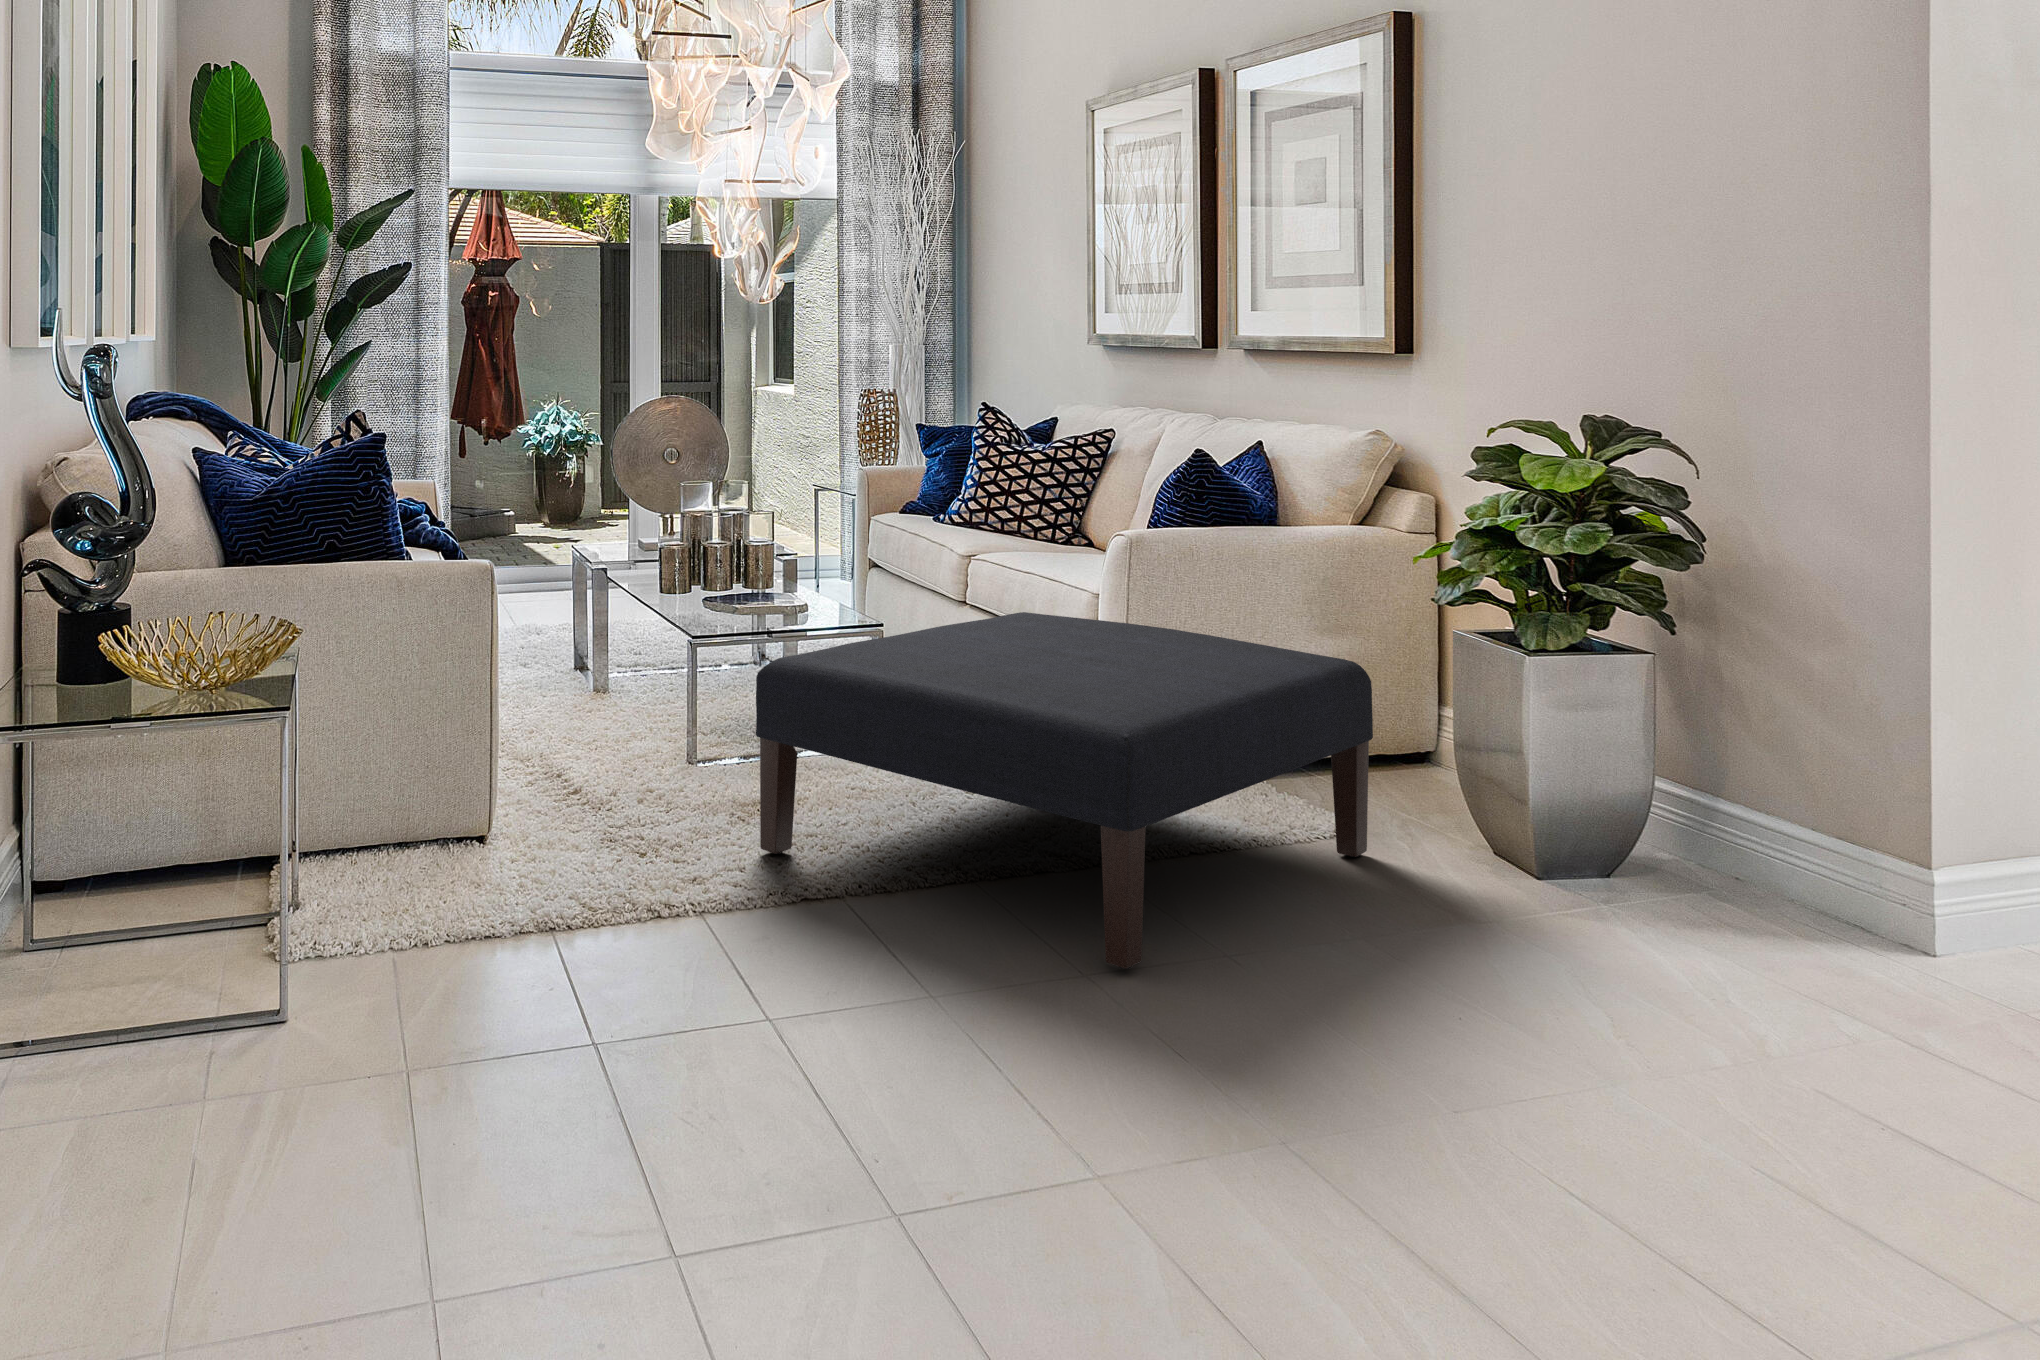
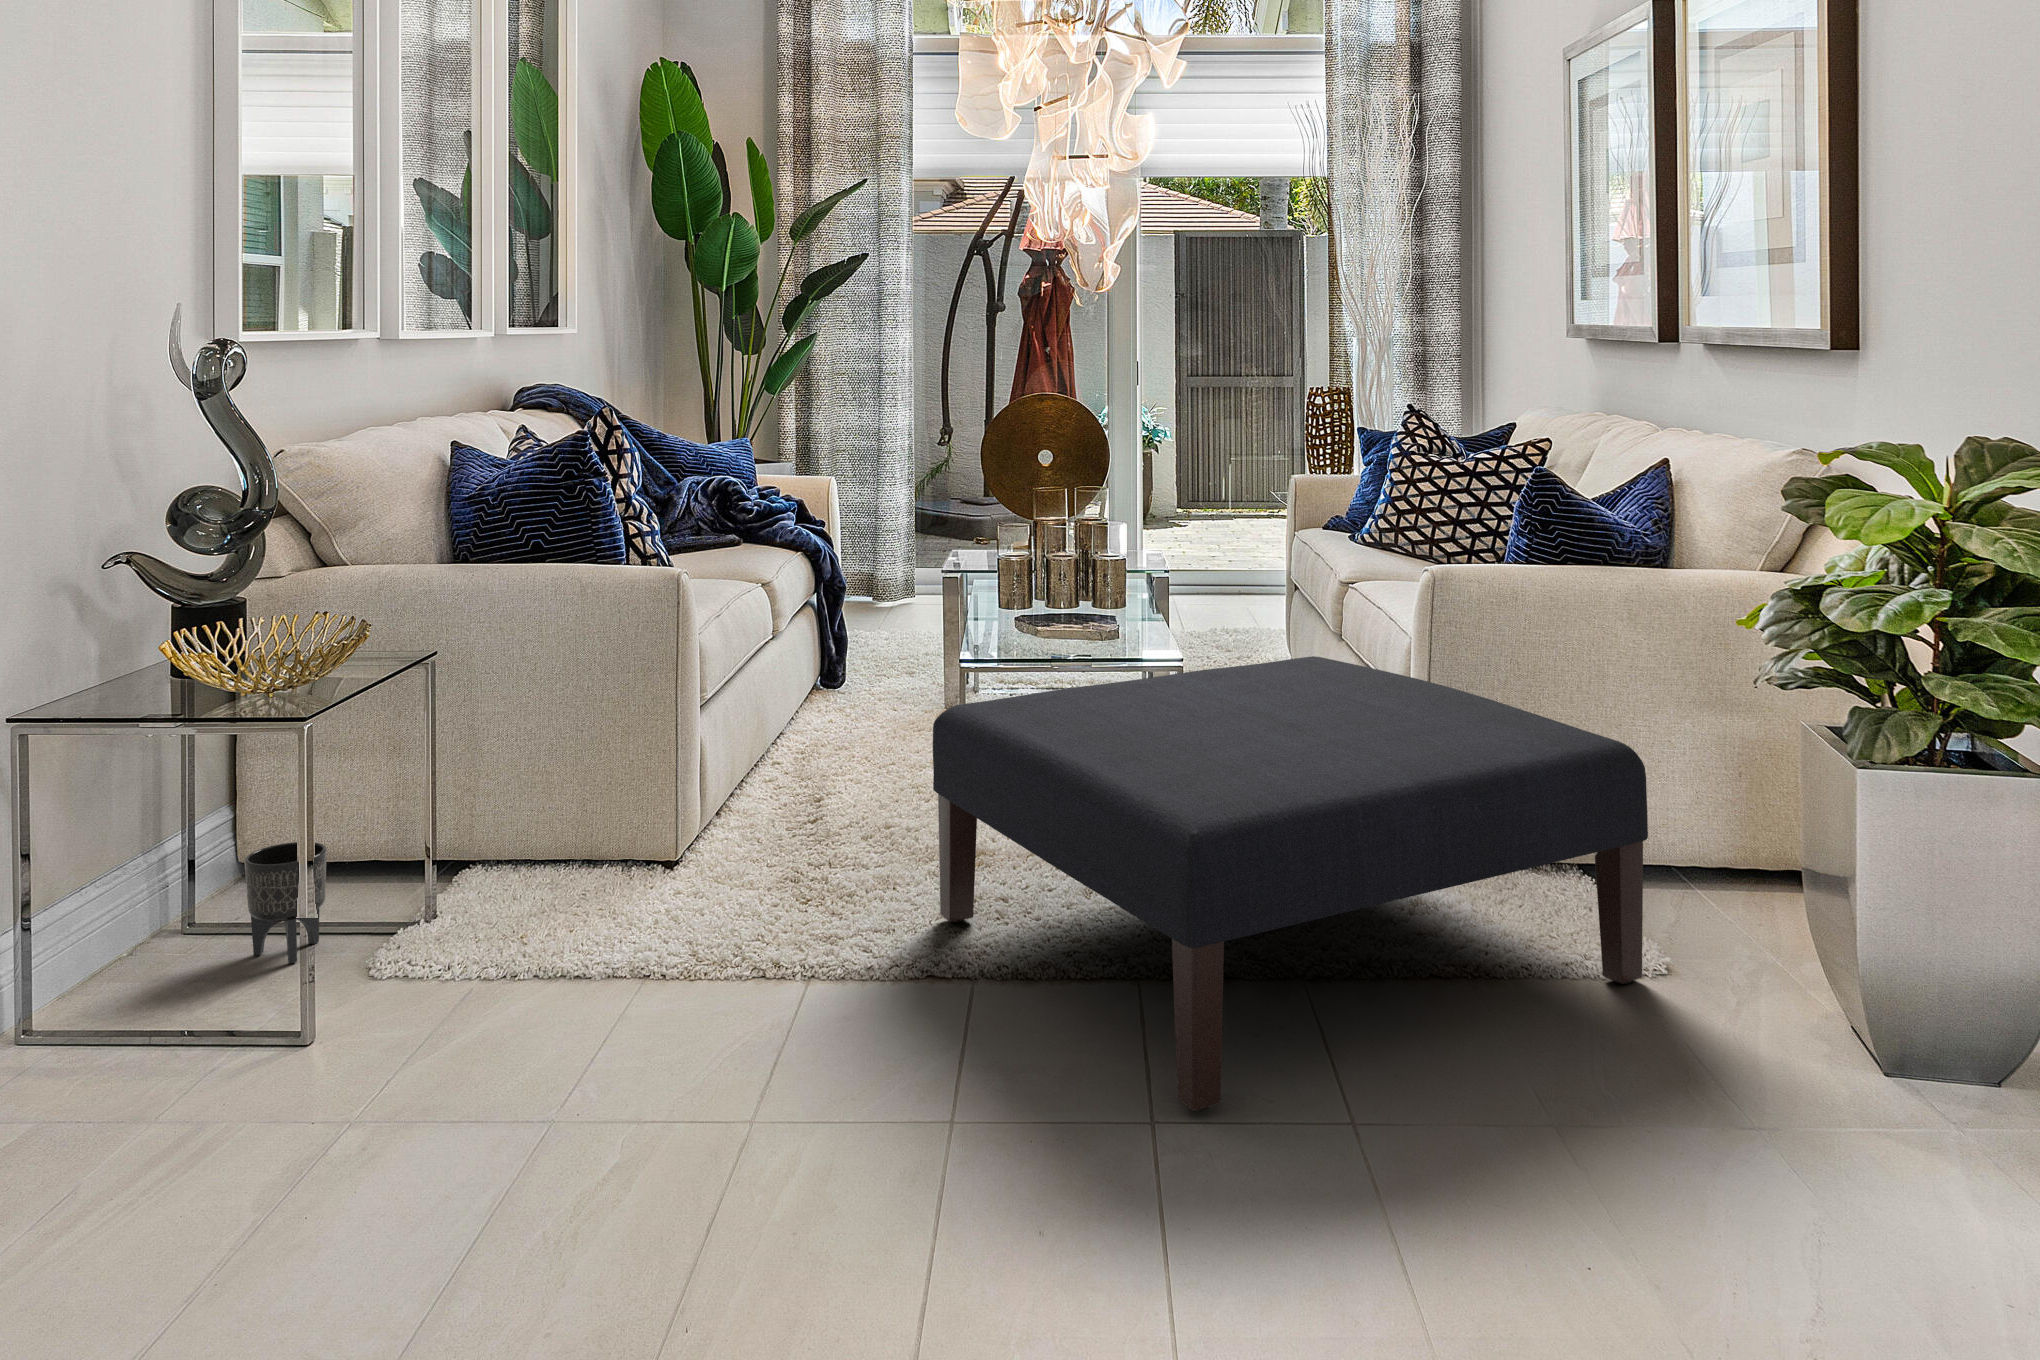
planter: none [115,816,192,934] -> present [244,842,327,963]

